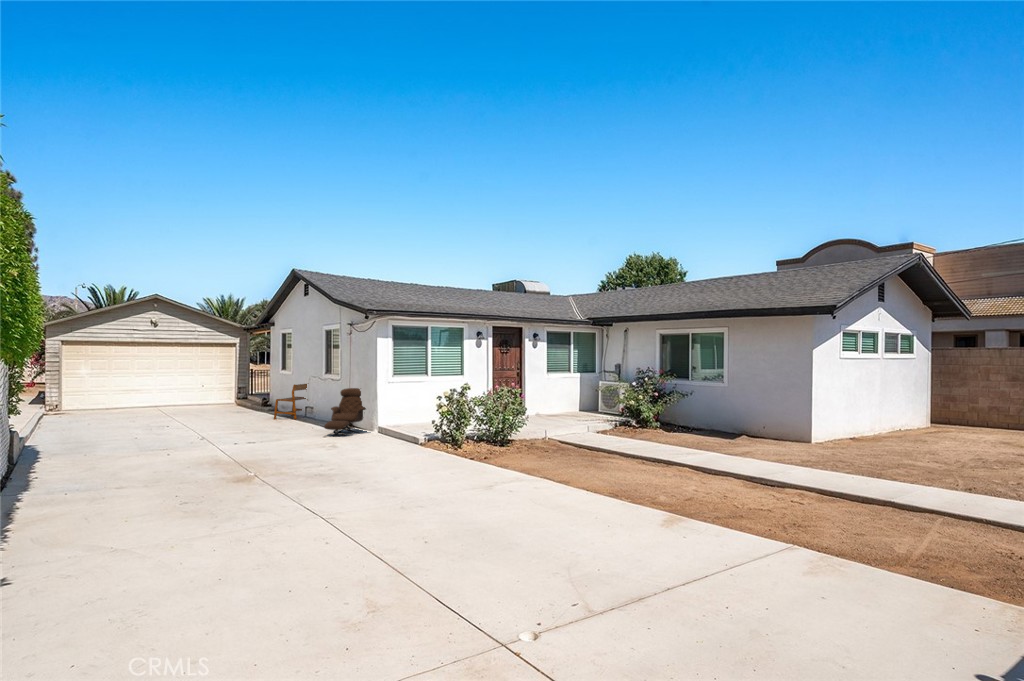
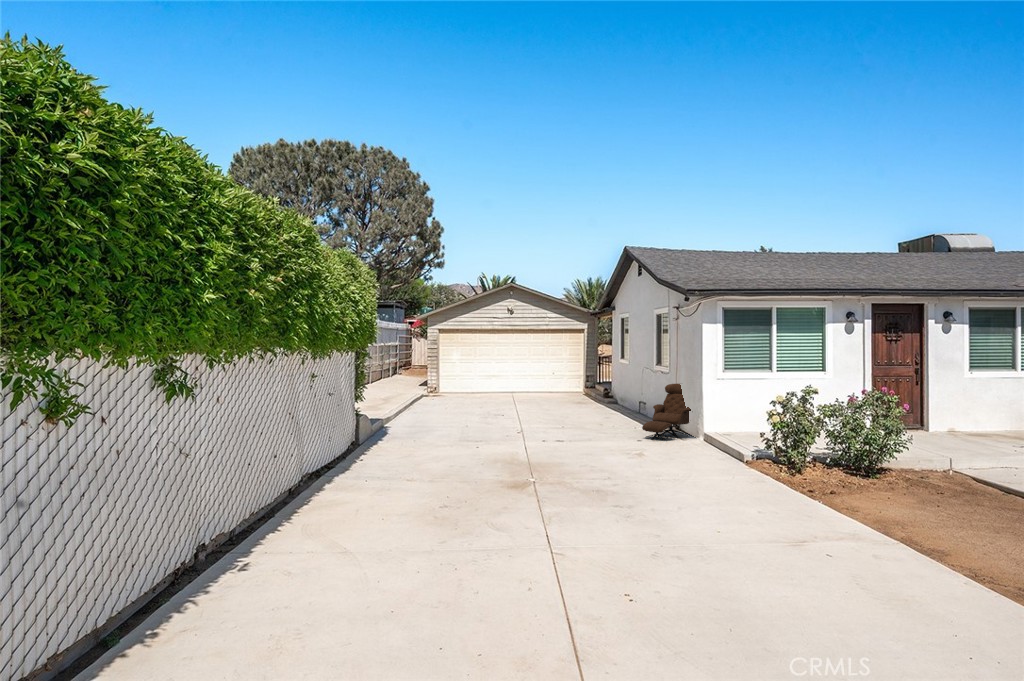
bench: present [274,384,308,419] -> none [606,375,648,415]

